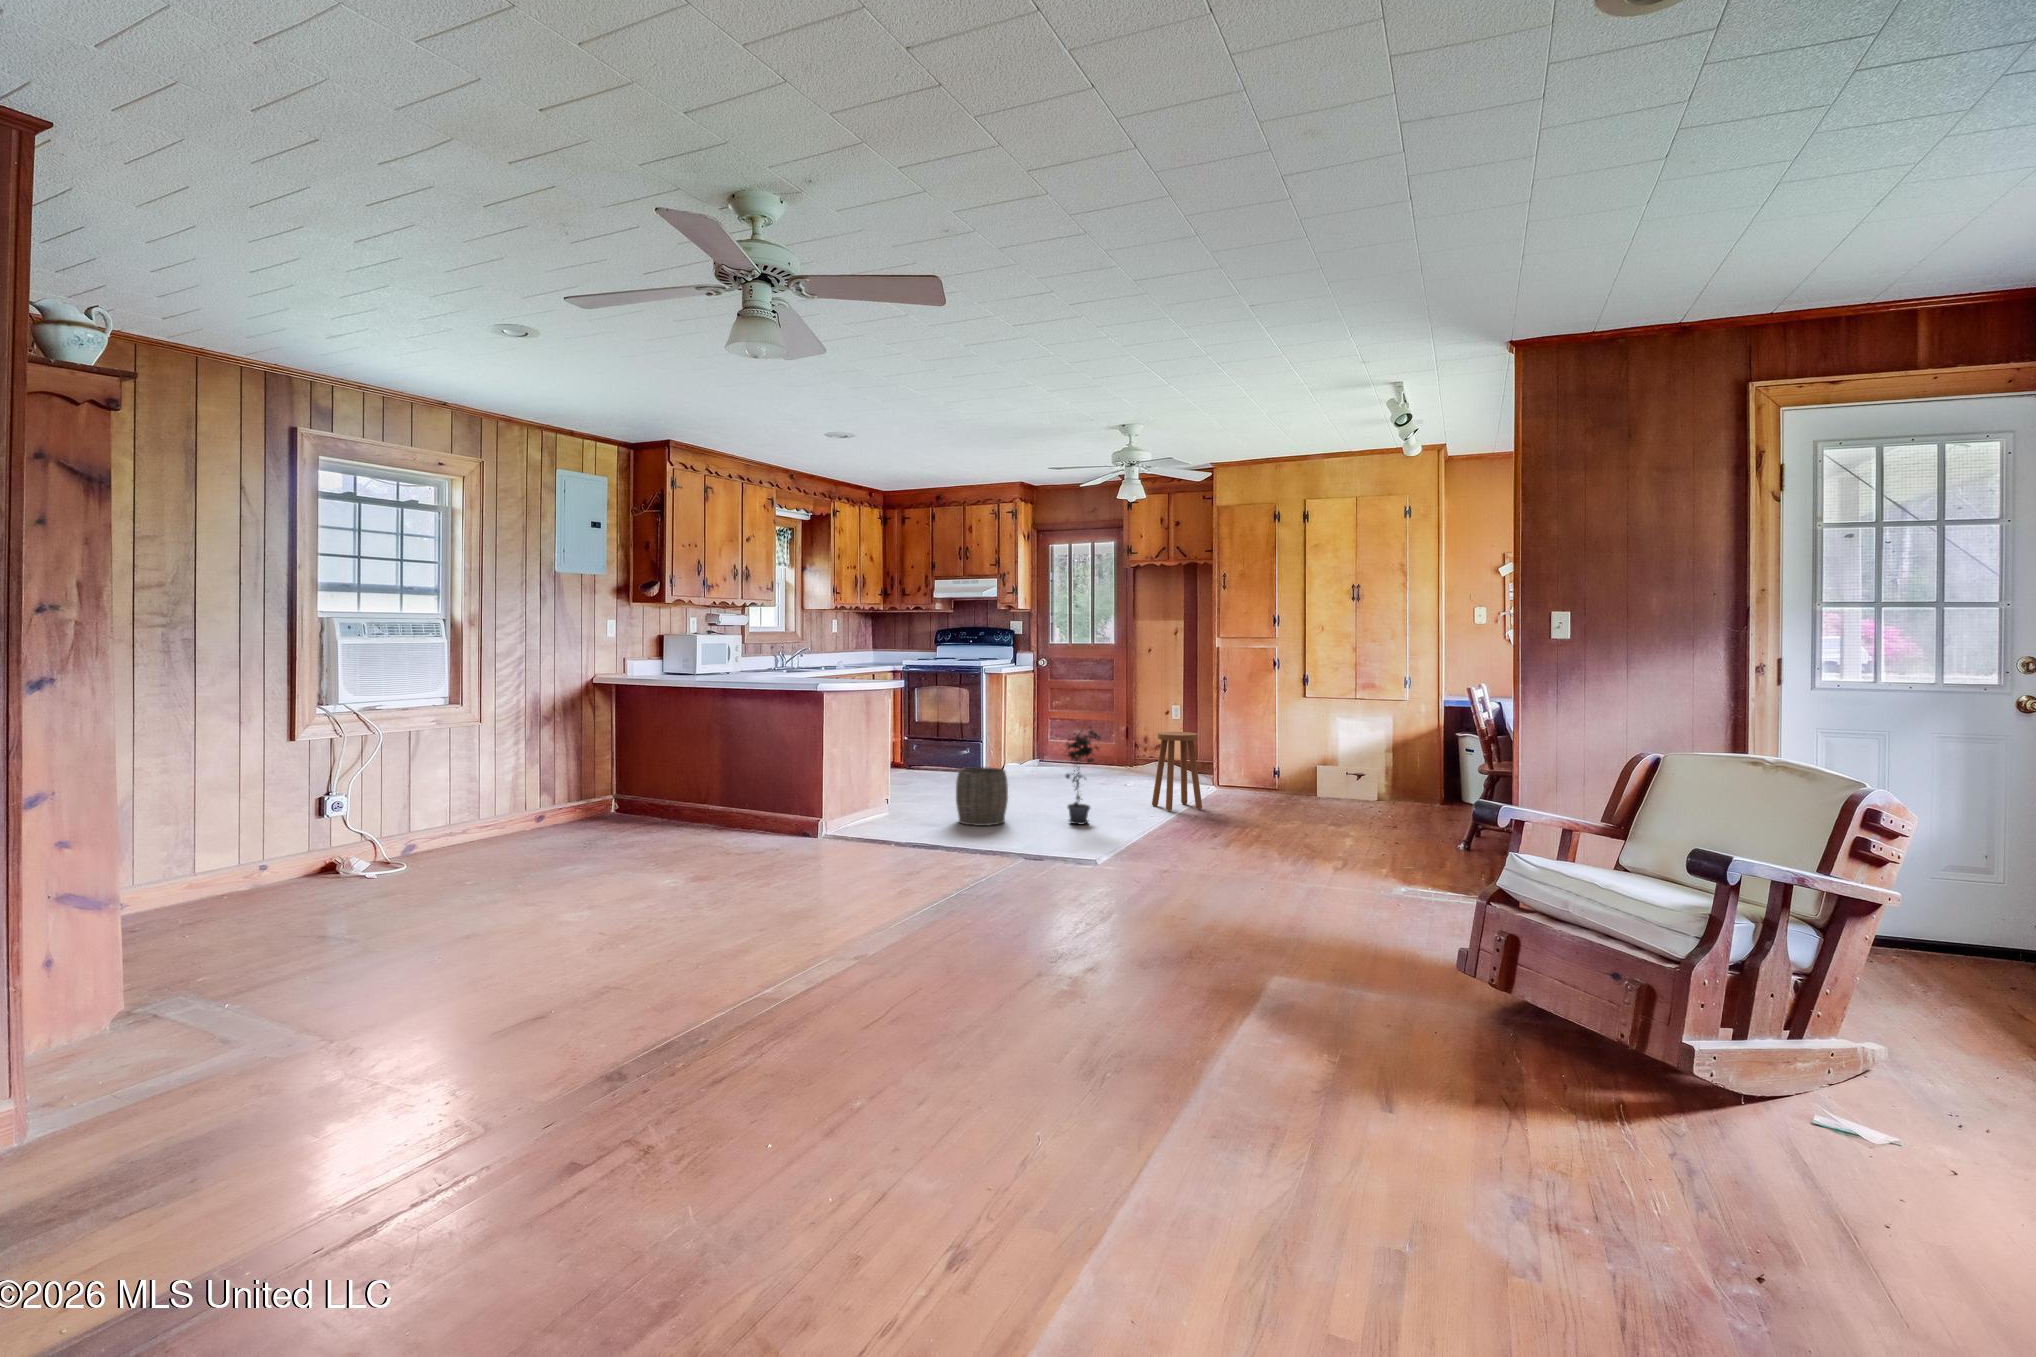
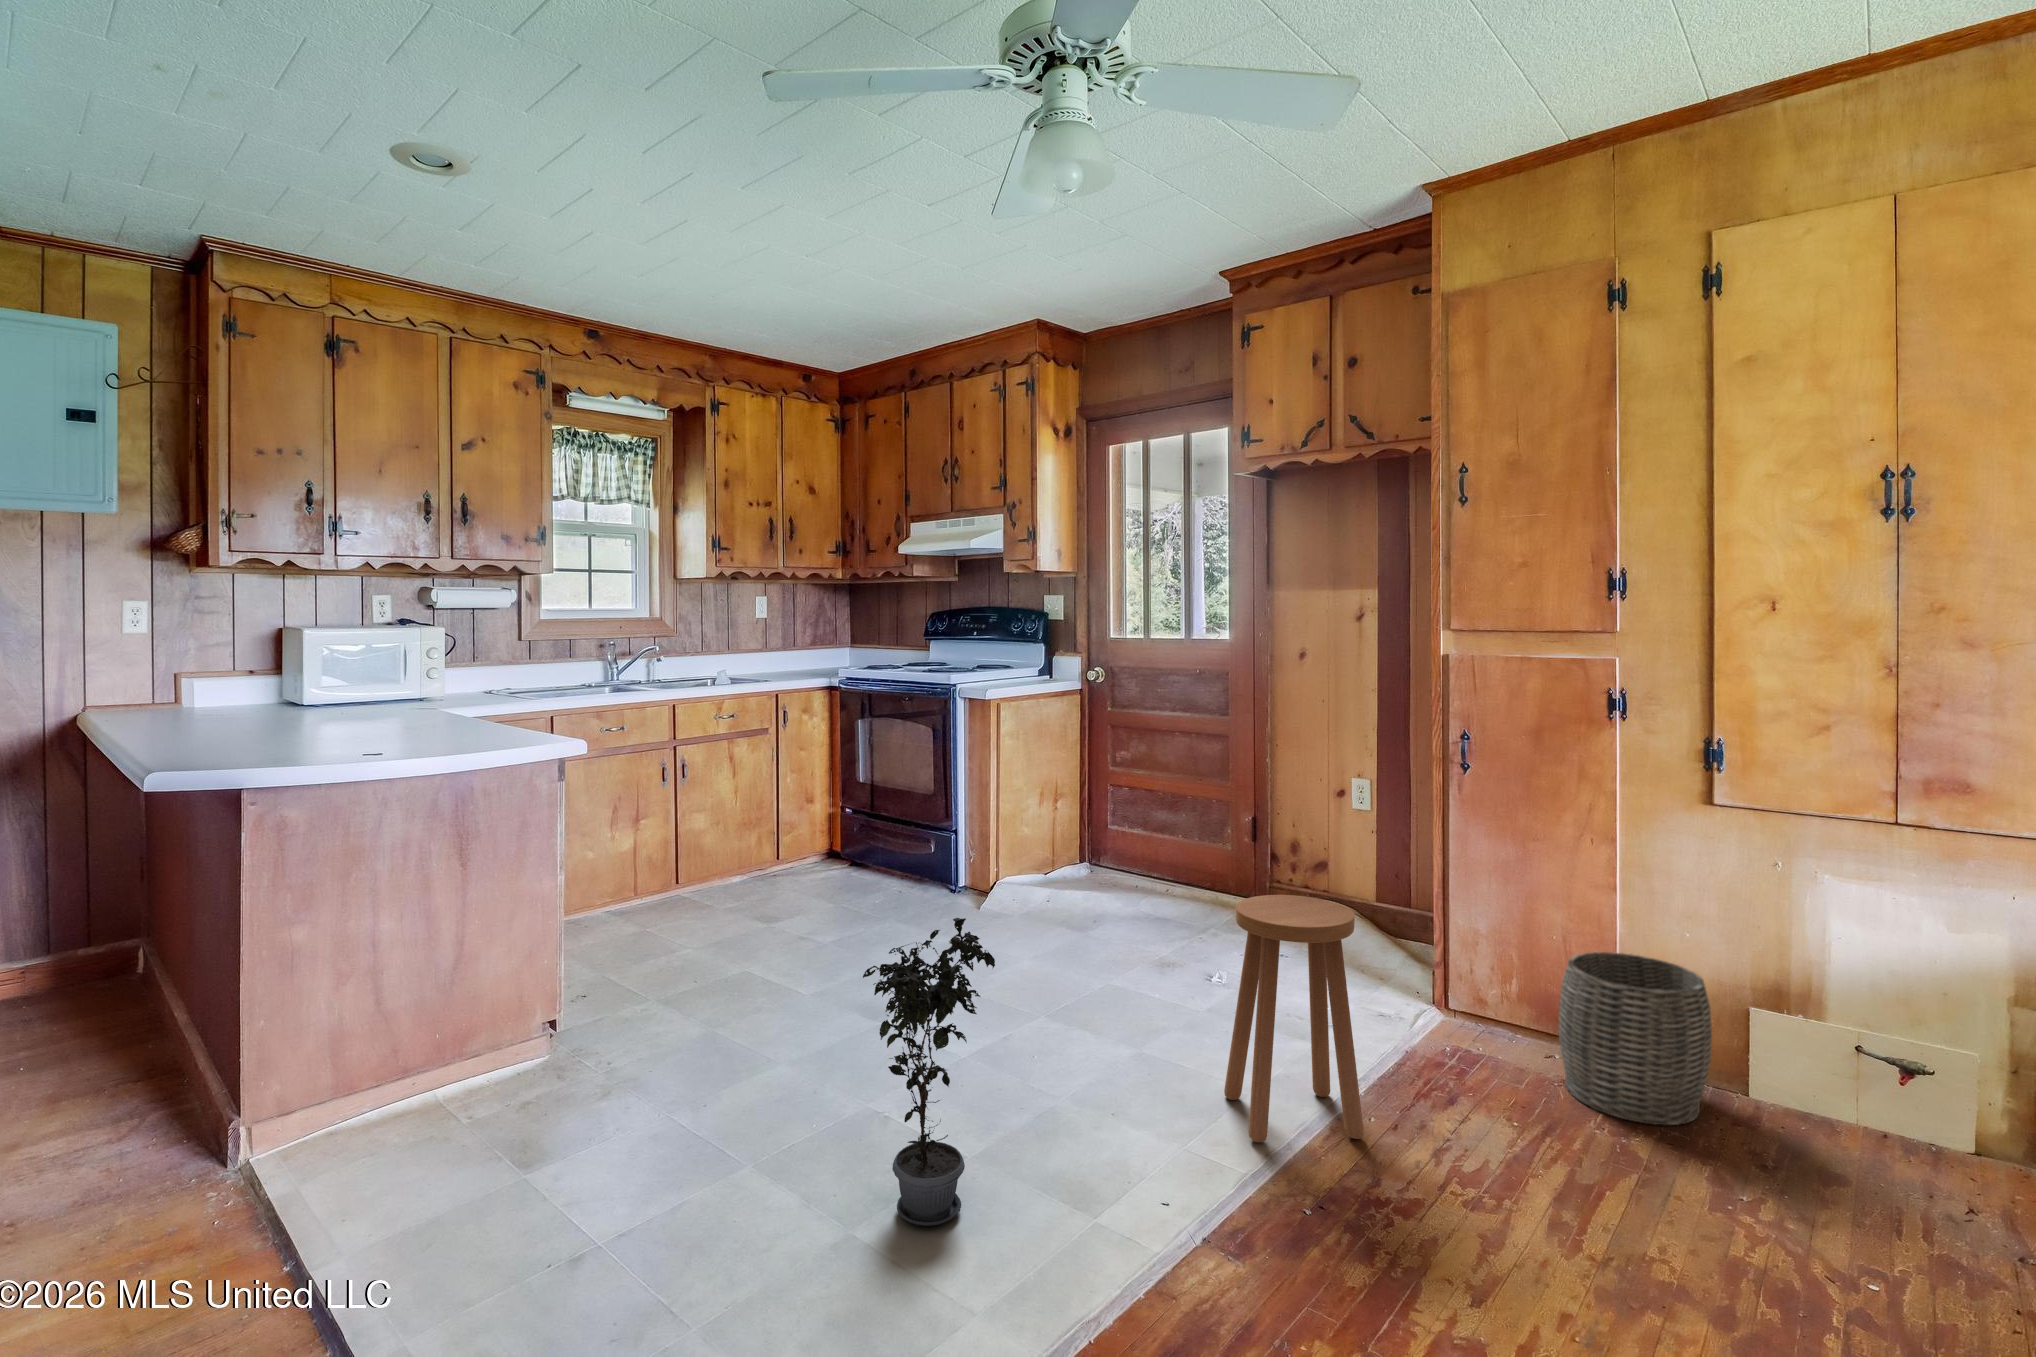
woven basket: present [956,767,1008,826] -> present [1559,952,1712,1125]

